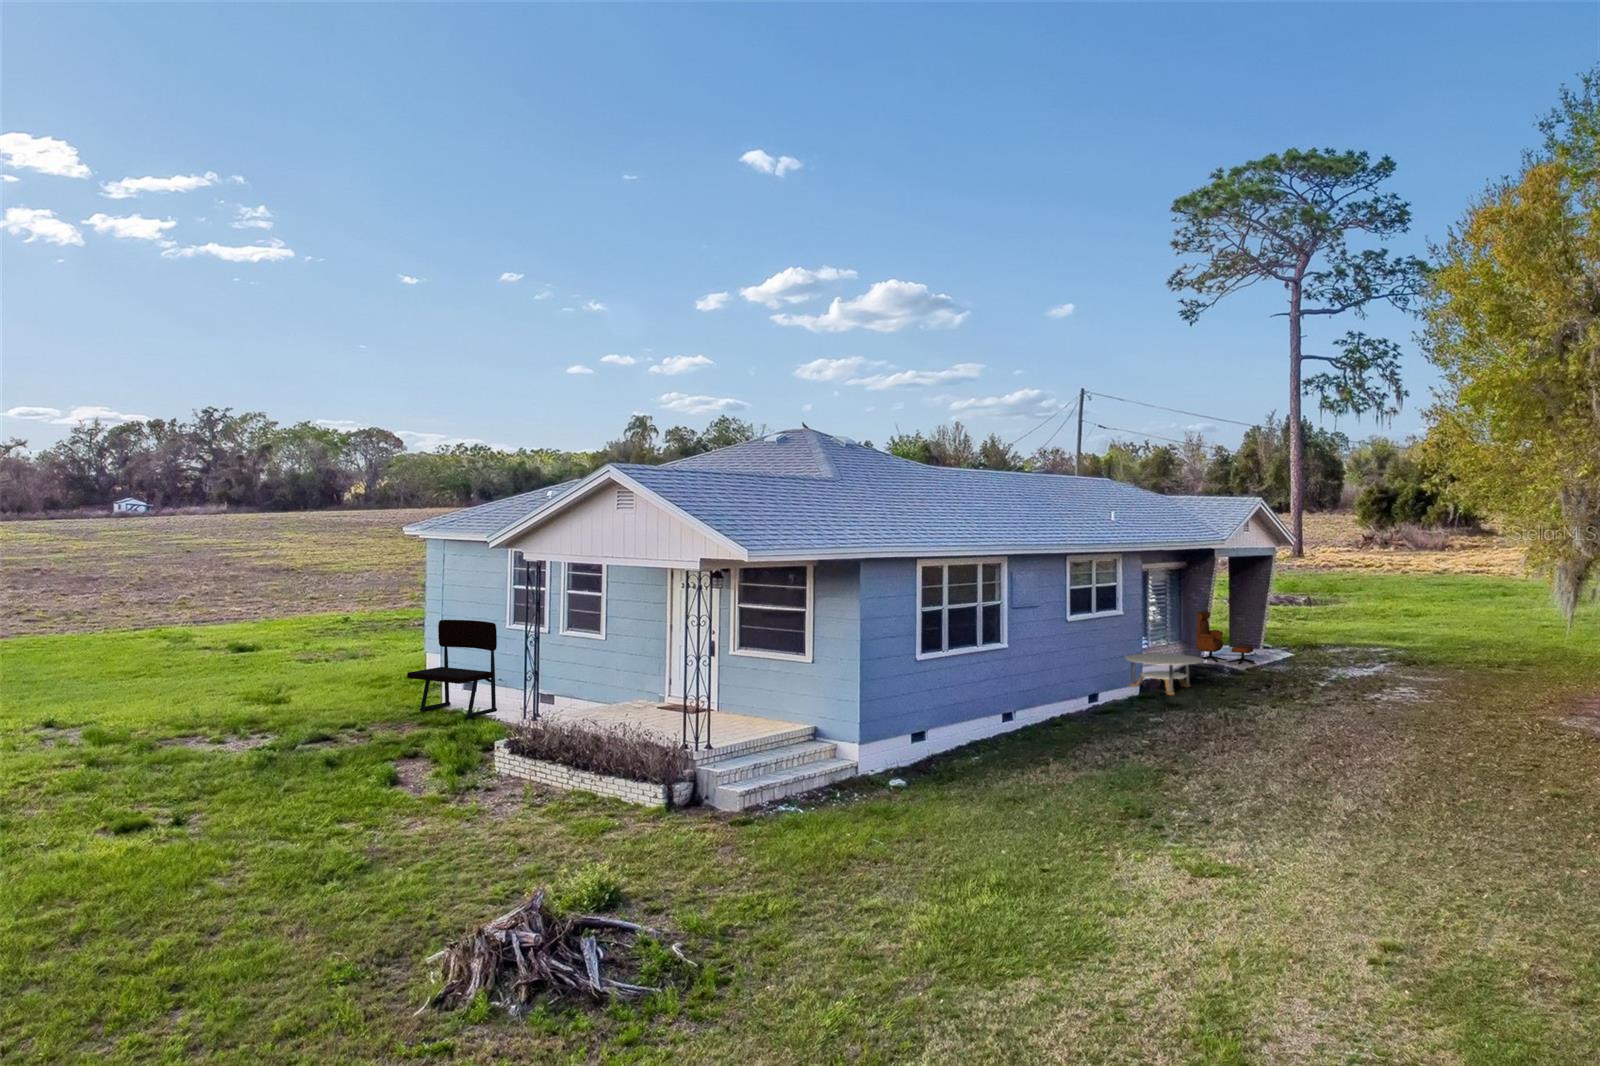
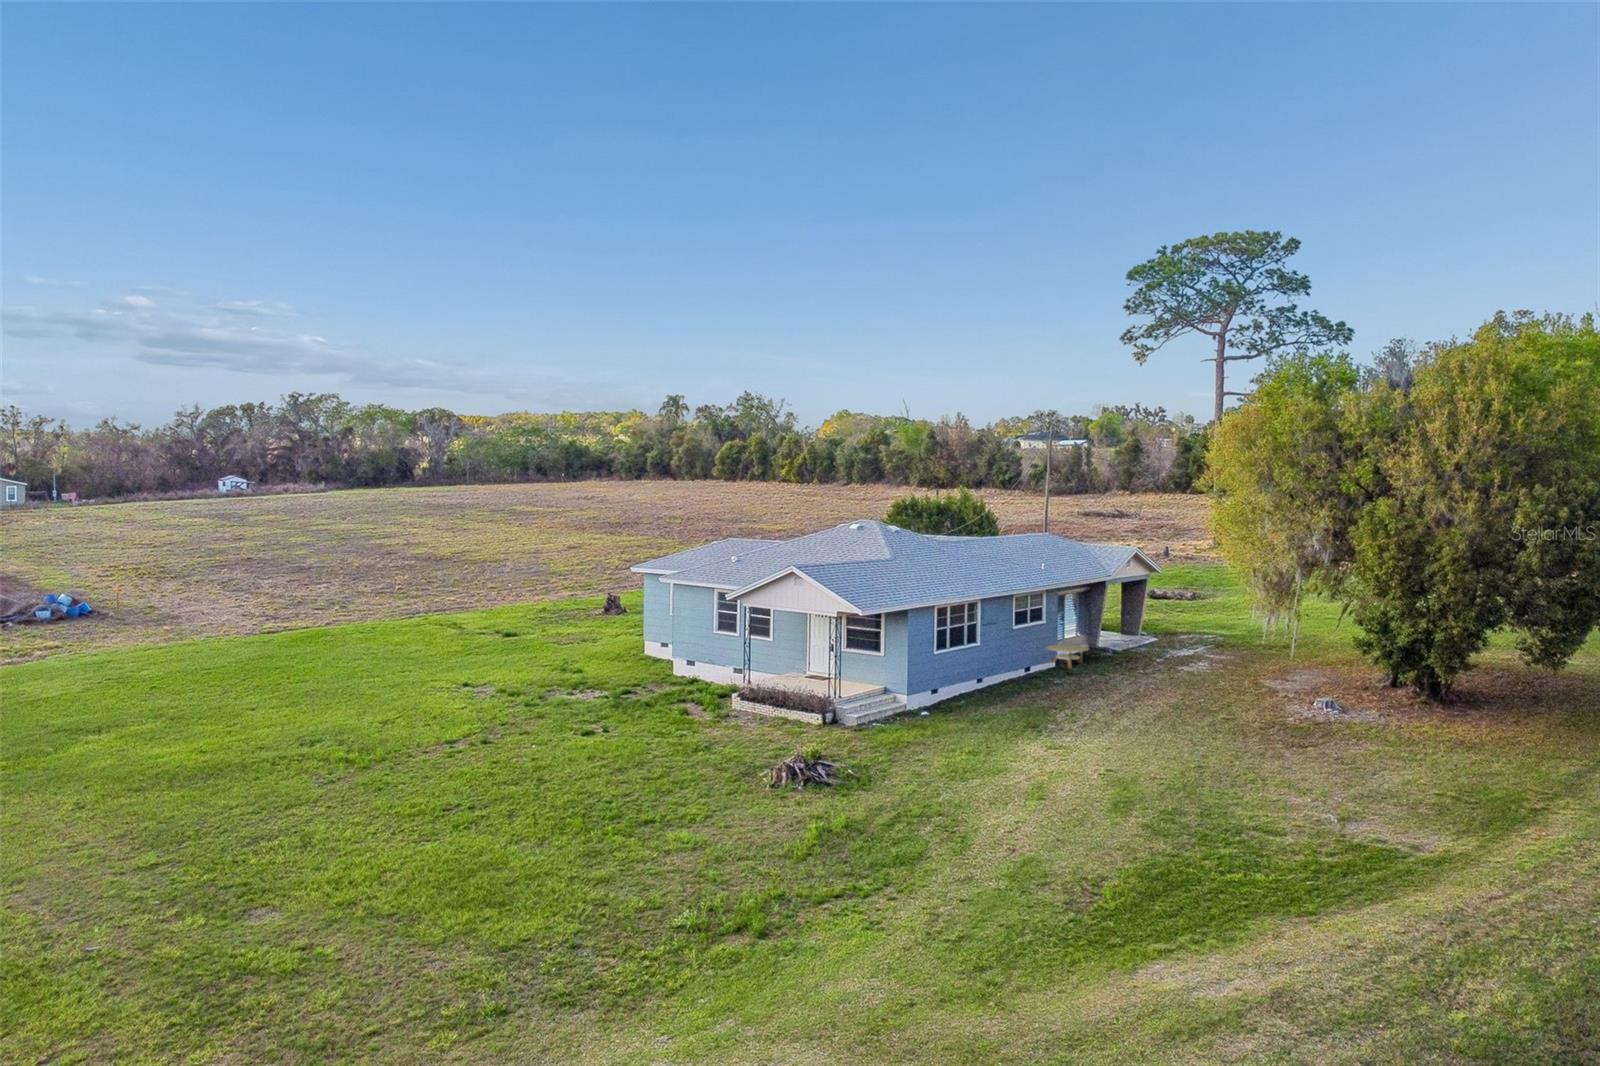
lounge chair: present [1196,610,1255,664] -> none [1094,615,1128,648]
bench: present [407,620,497,718] -> none [662,627,710,681]

